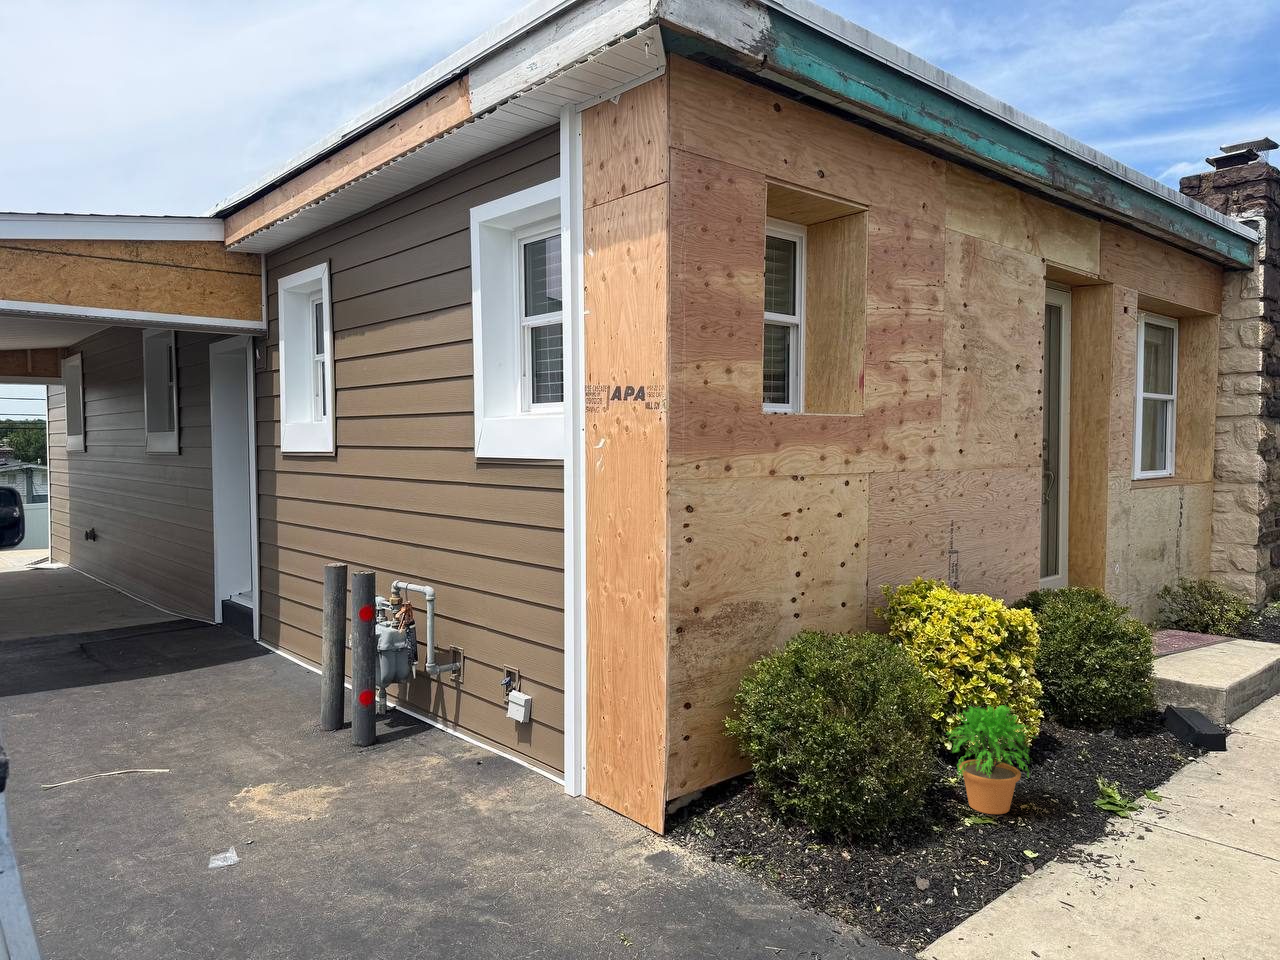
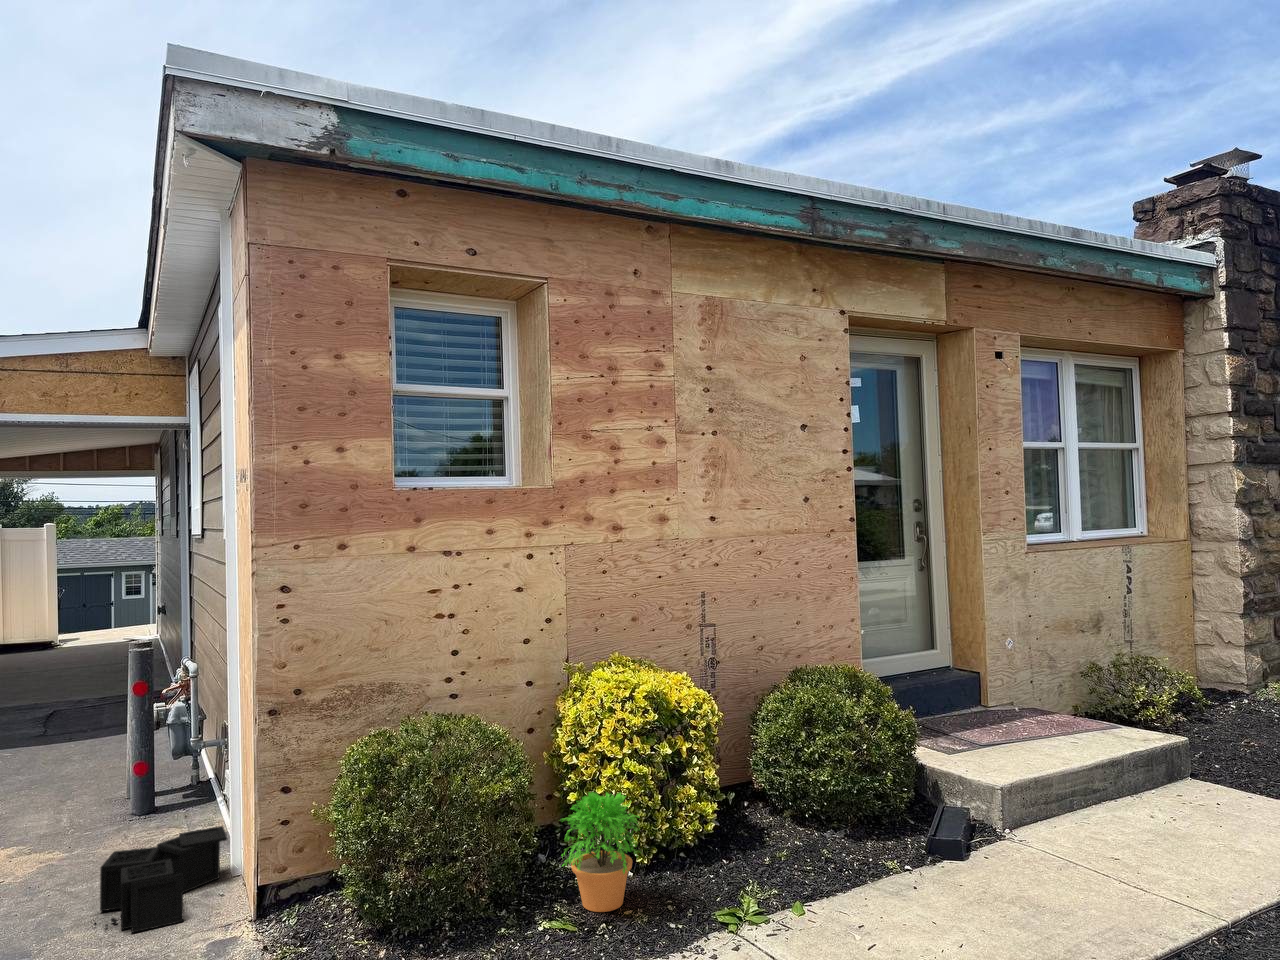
storage bin: none [471,756,591,865] -> present [94,826,227,933]

